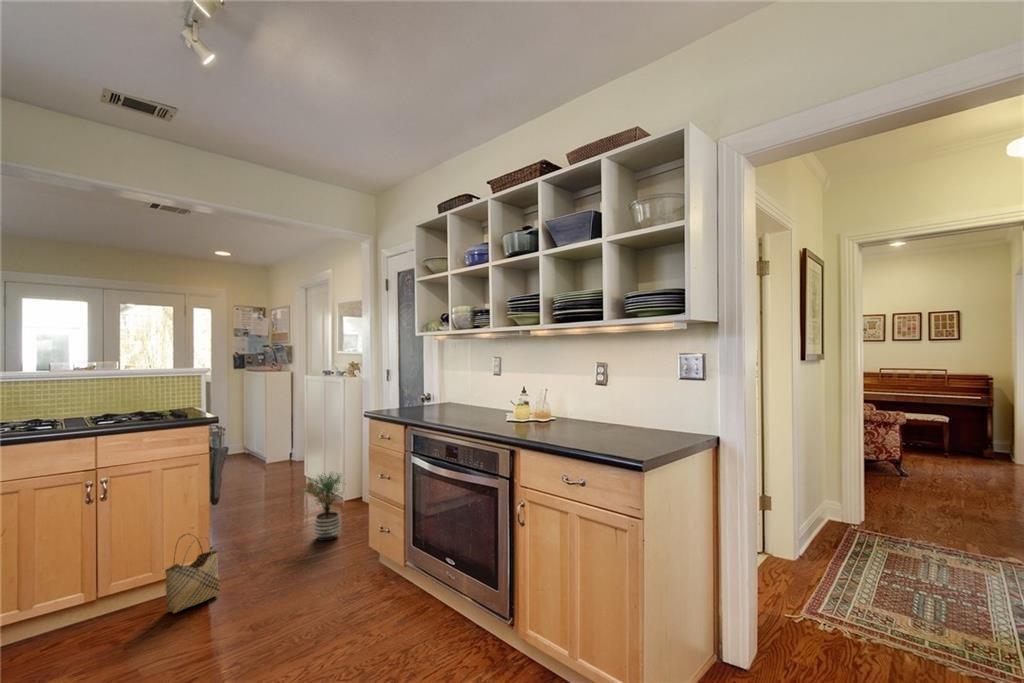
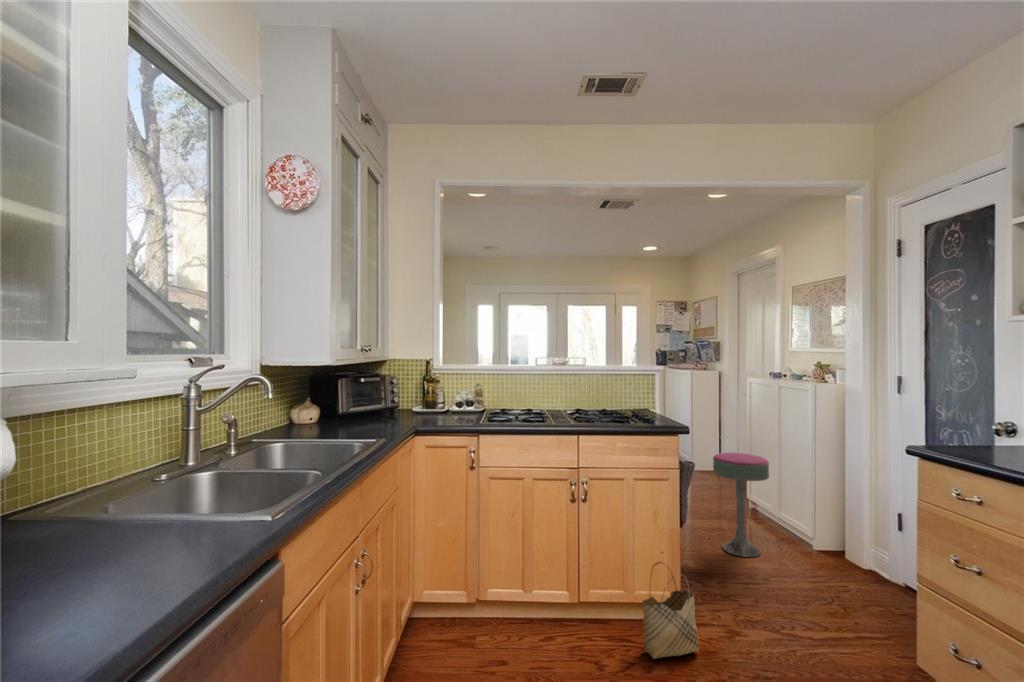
bar stool: none [262,438,307,521] -> present [713,453,769,557]
potted plant: present [302,473,344,541] -> none [777,513,852,614]

